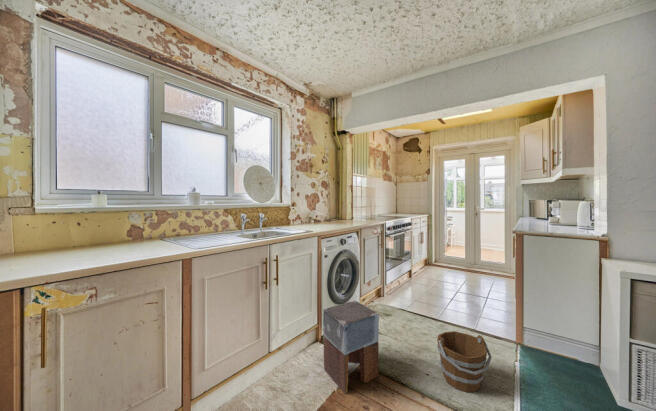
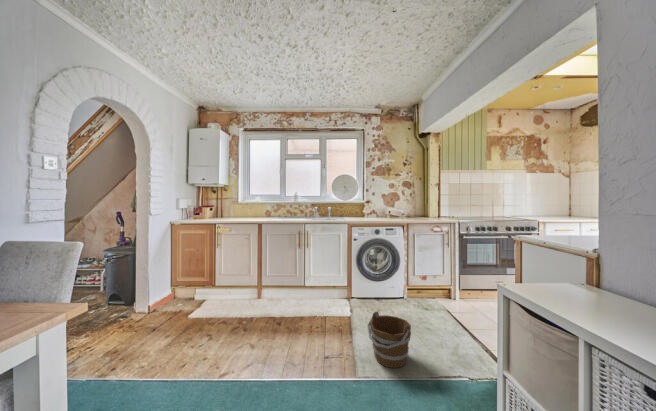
stool: present [323,301,379,394] -> none [316,270,352,326]

